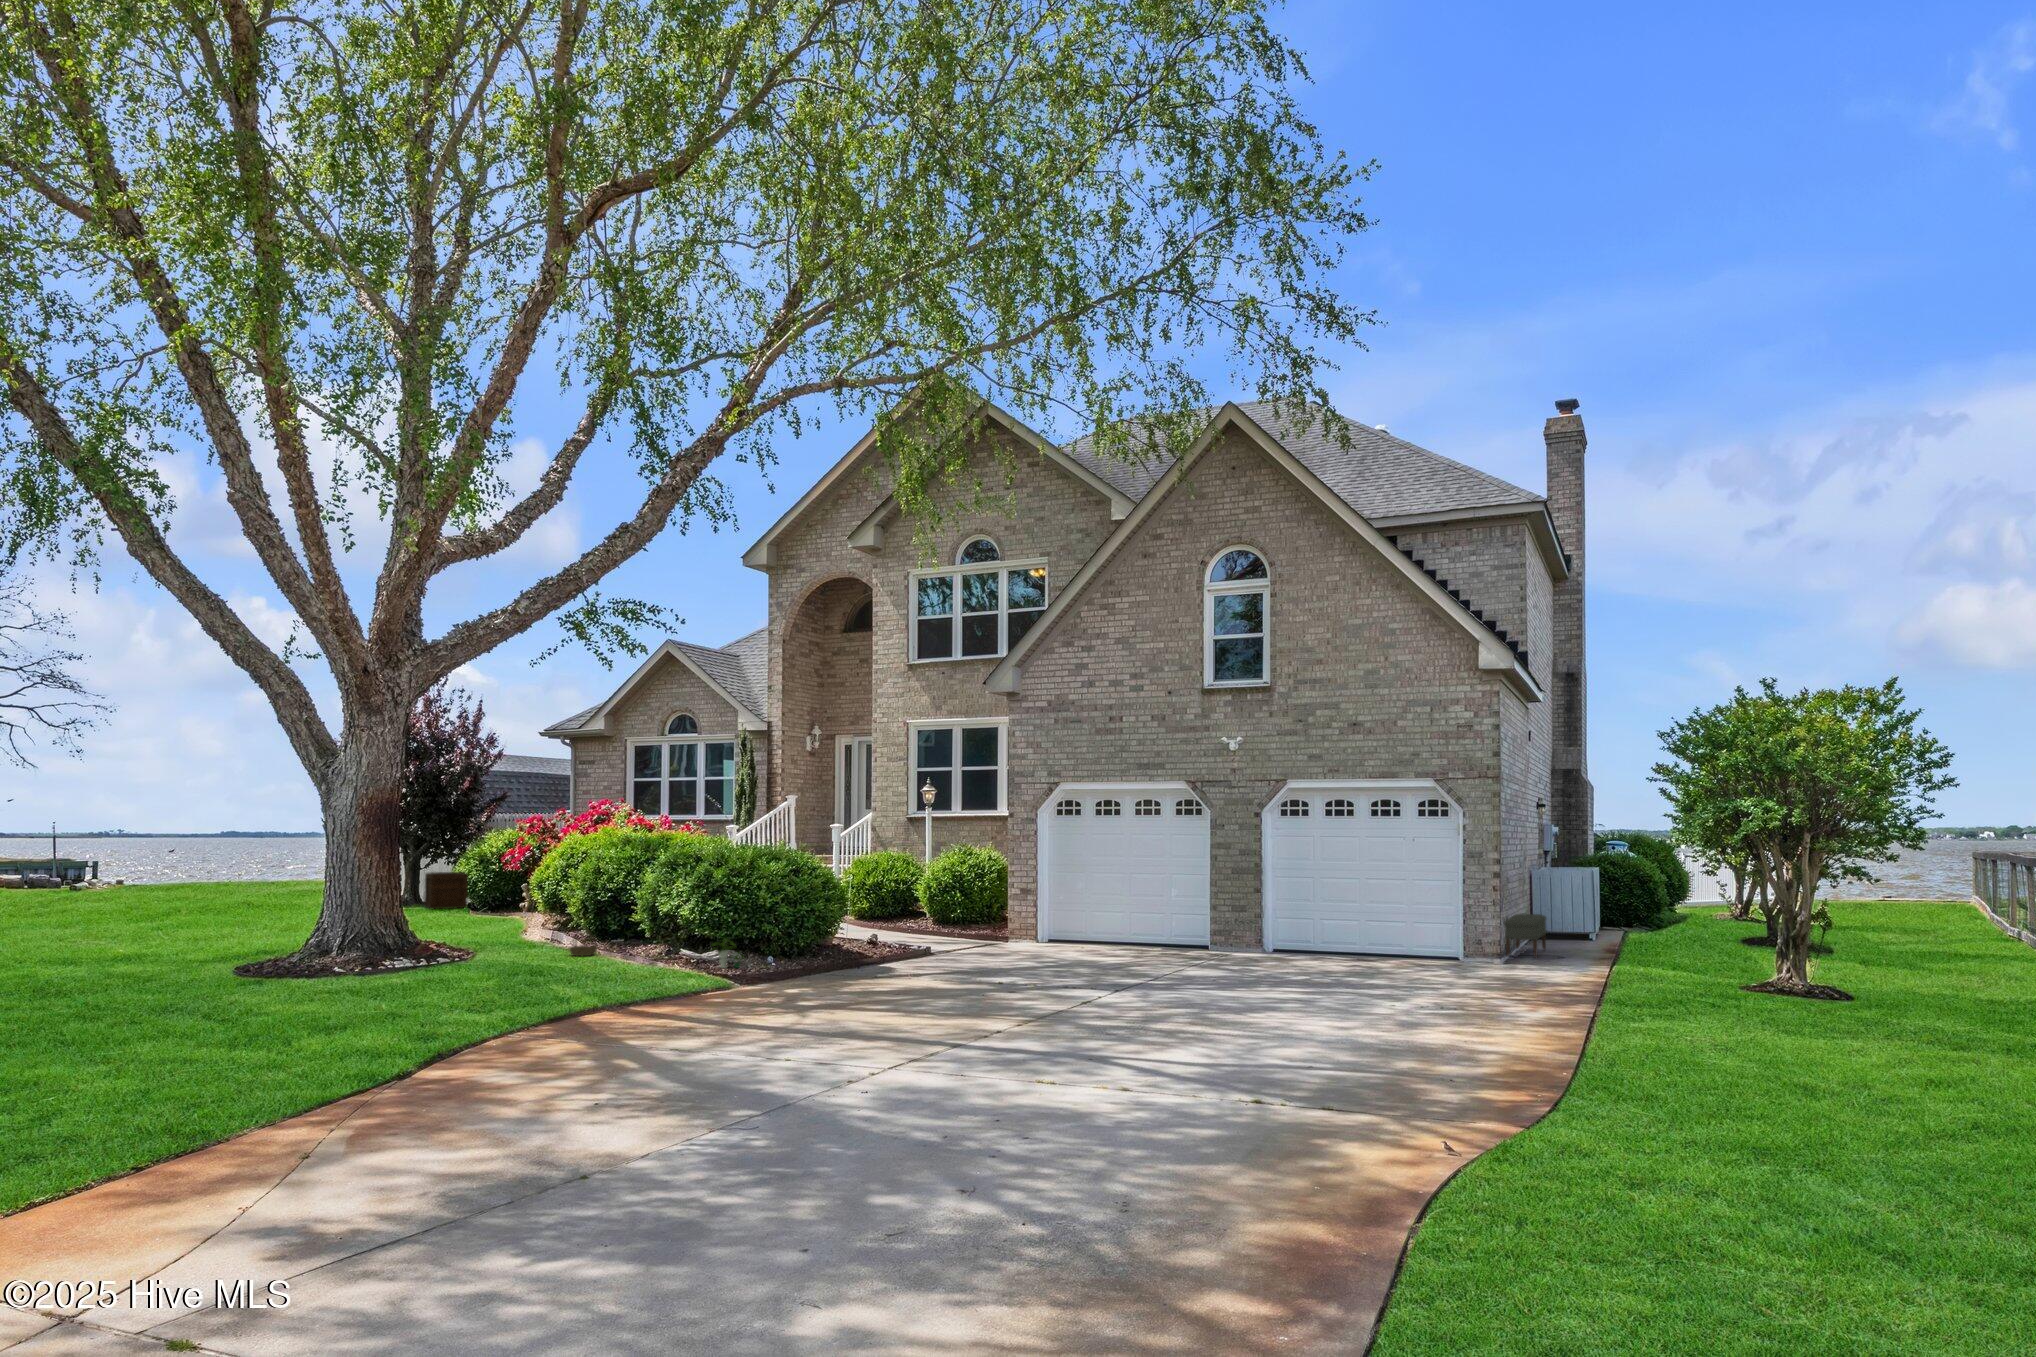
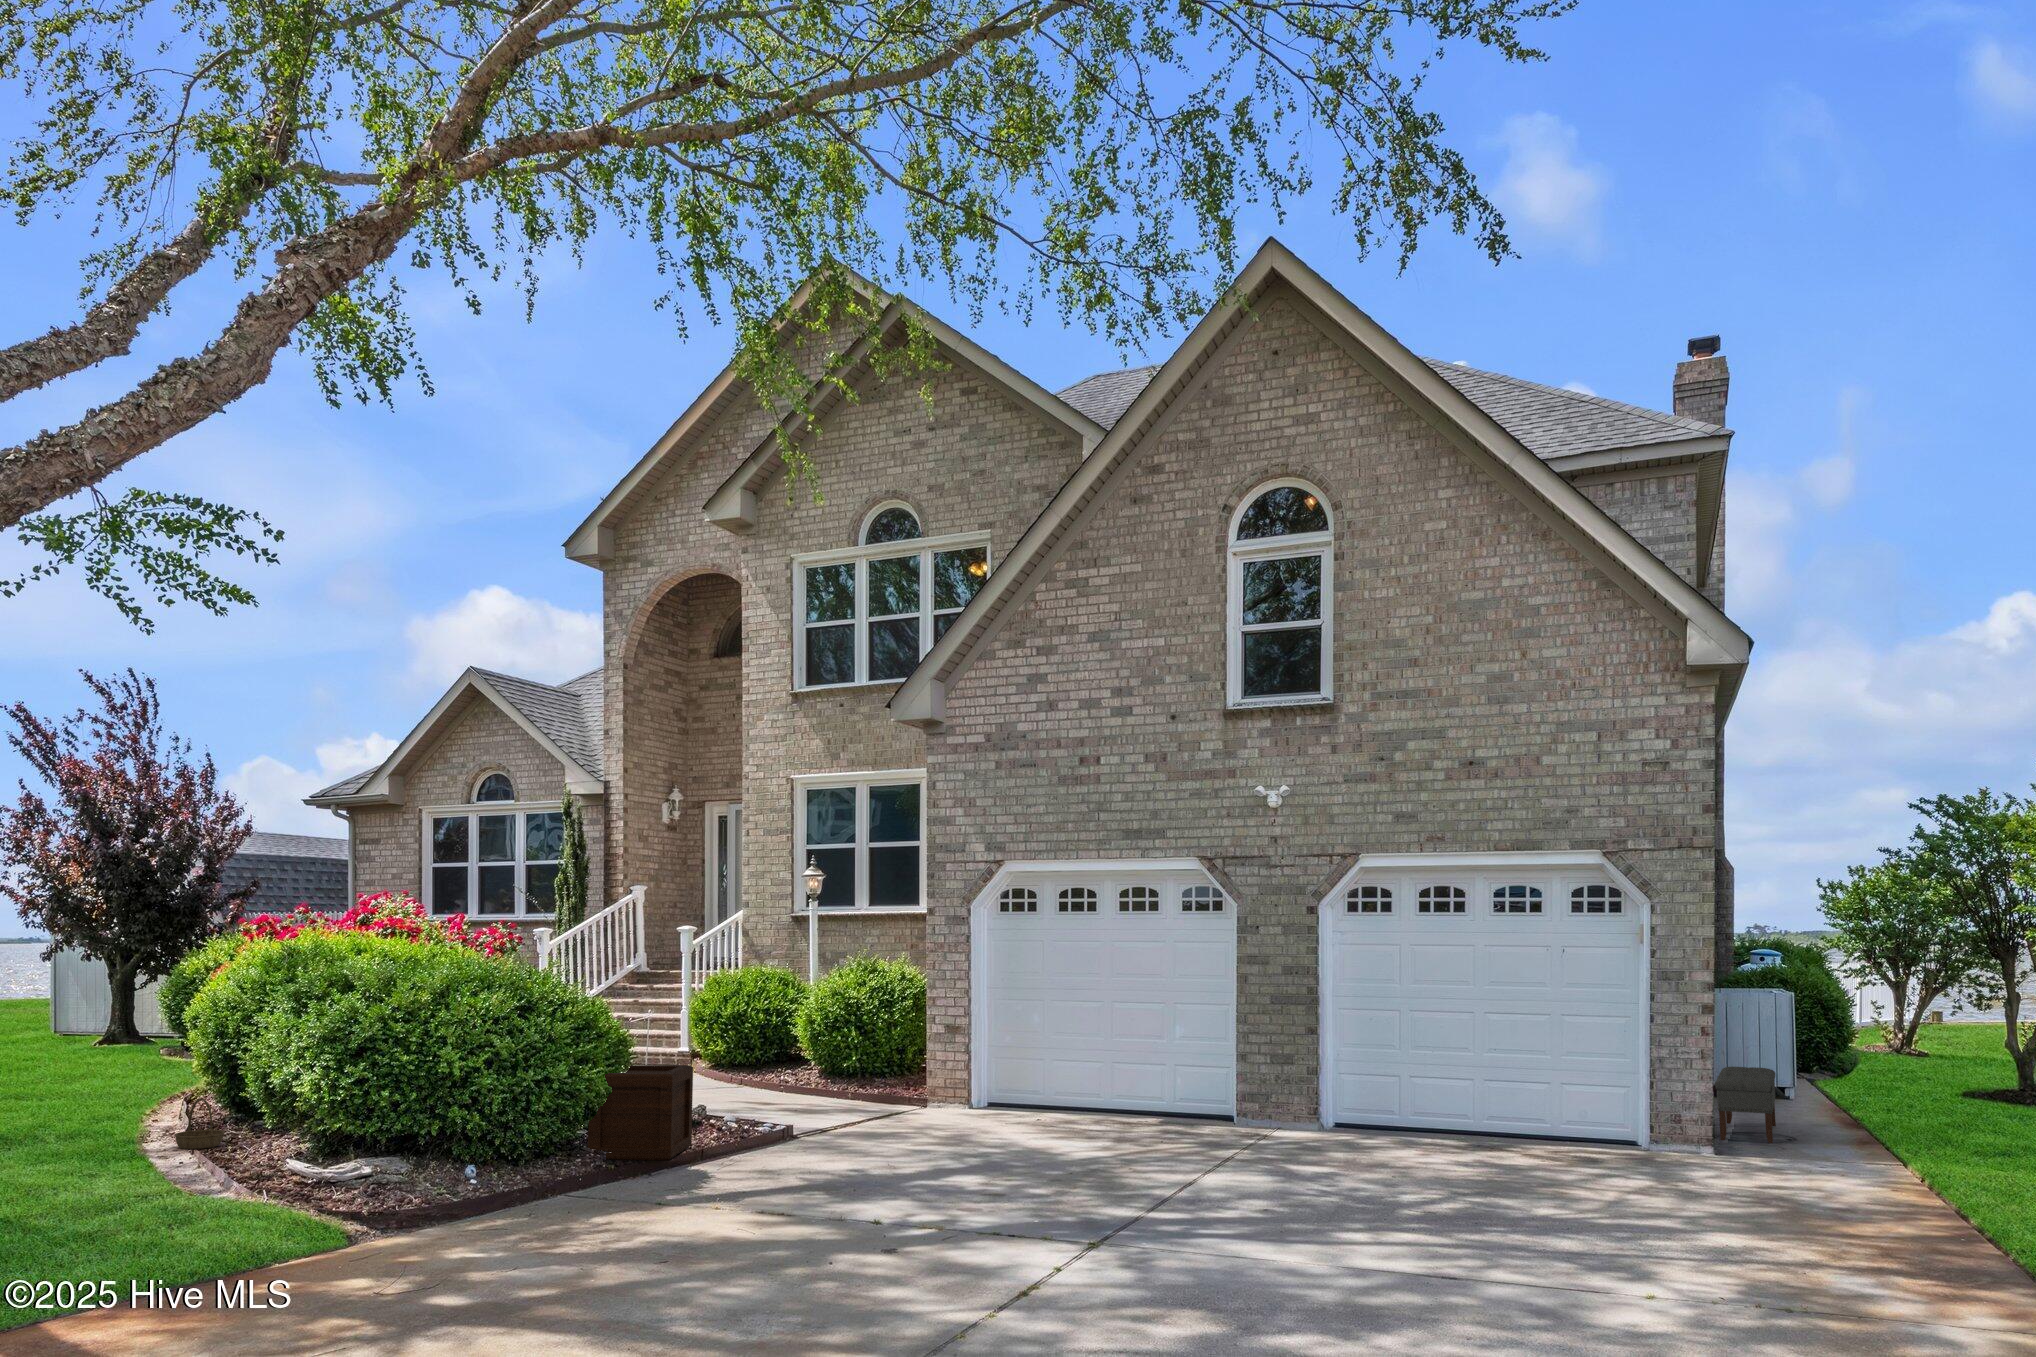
wooden crate: present [424,872,468,909] -> present [588,1065,693,1160]
potted plant: present [709,939,745,968] -> none [383,1123,447,1175]

